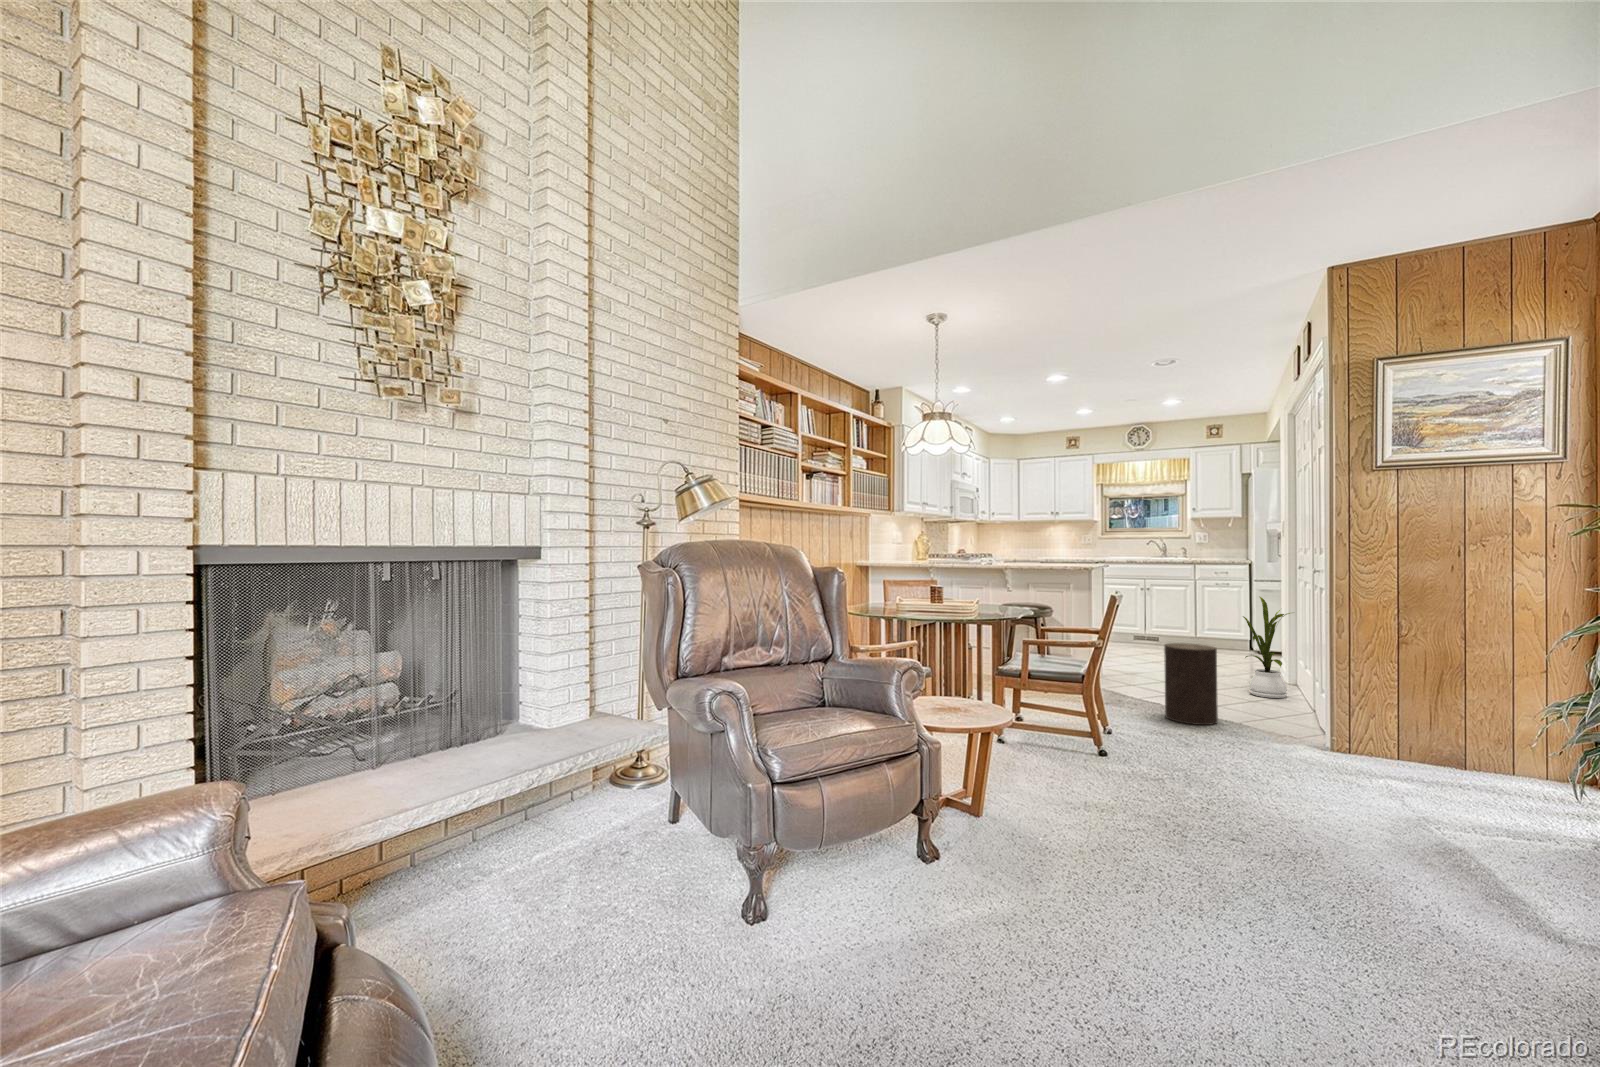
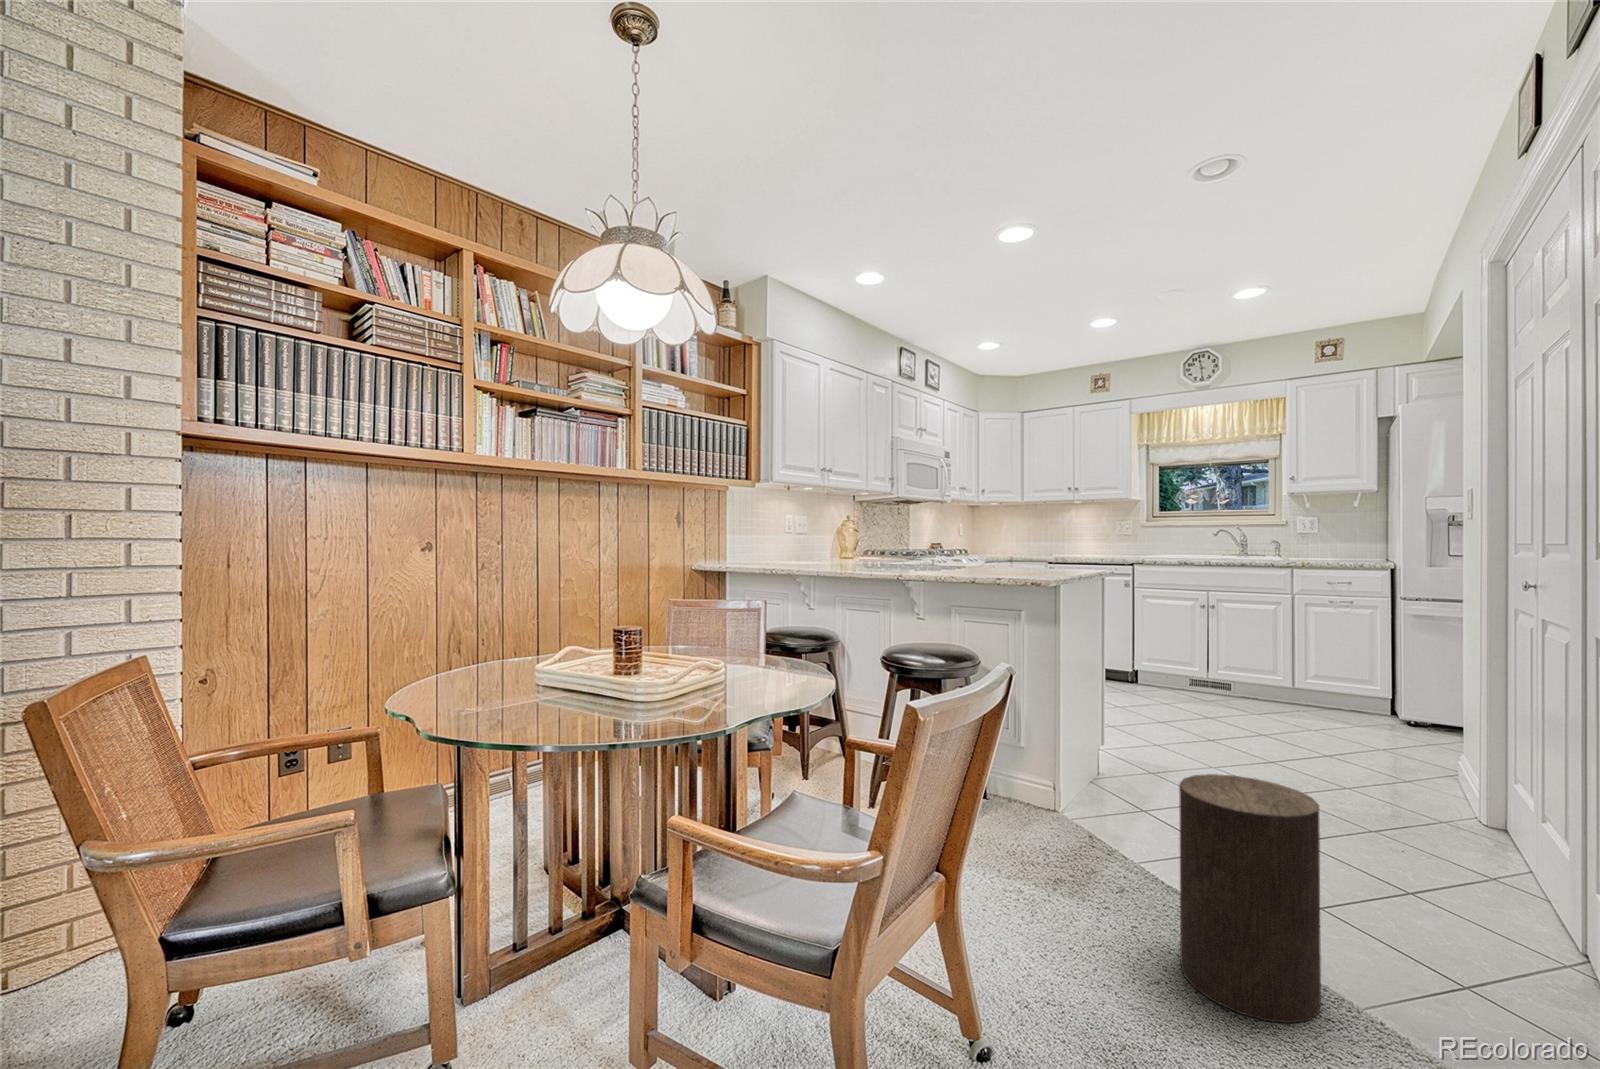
house plant: present [1243,597,1290,698] -> none [1383,643,1523,885]

